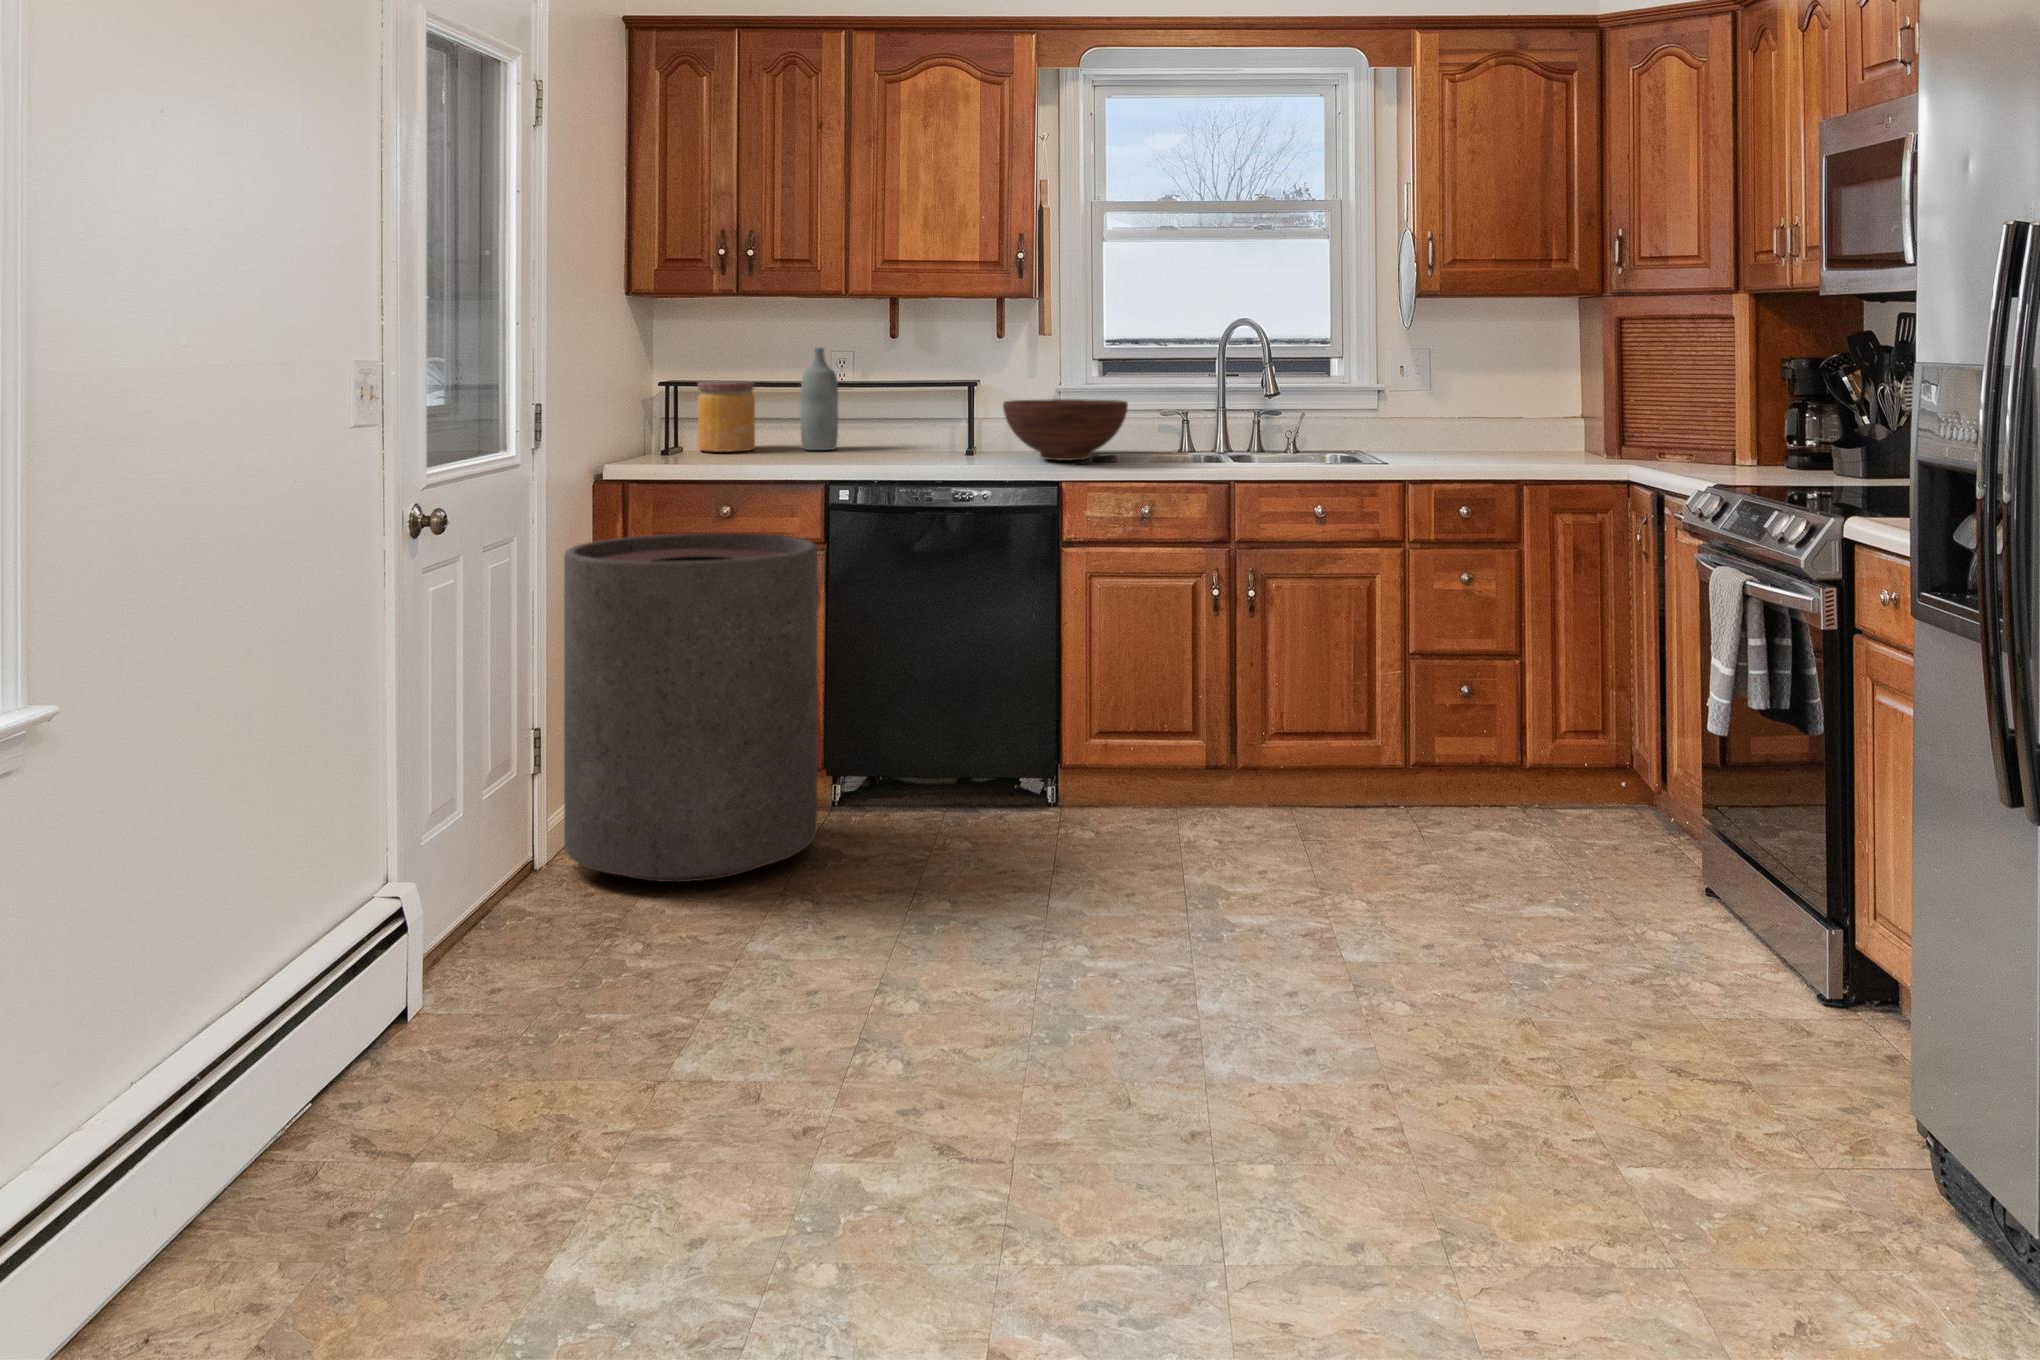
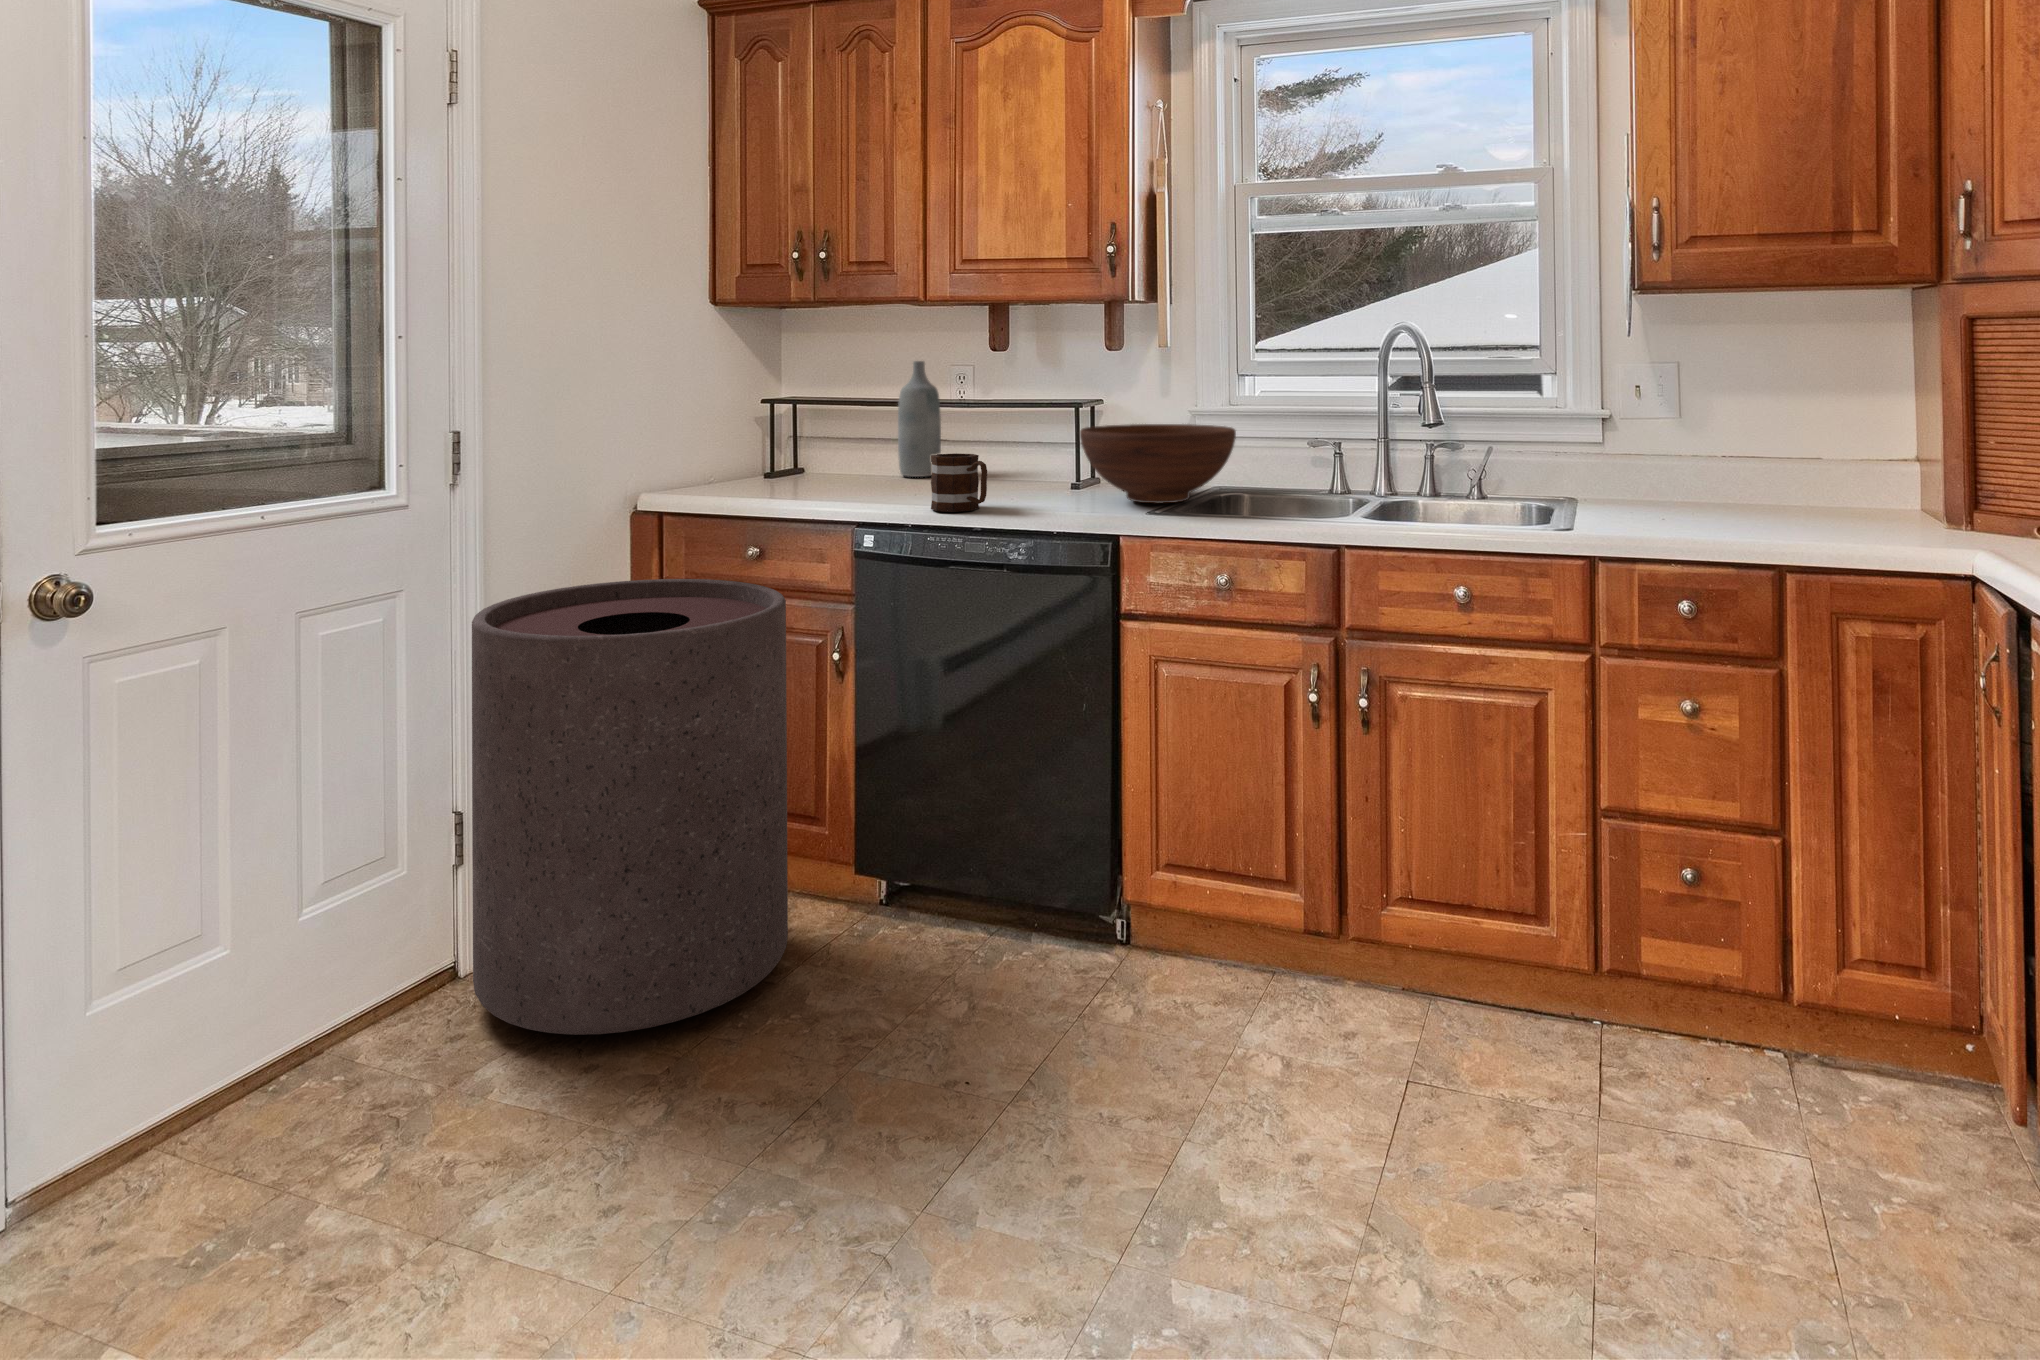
jar: present [697,381,755,452] -> none [796,397,859,476]
mug: none [888,424,942,470] -> present [931,453,987,512]

